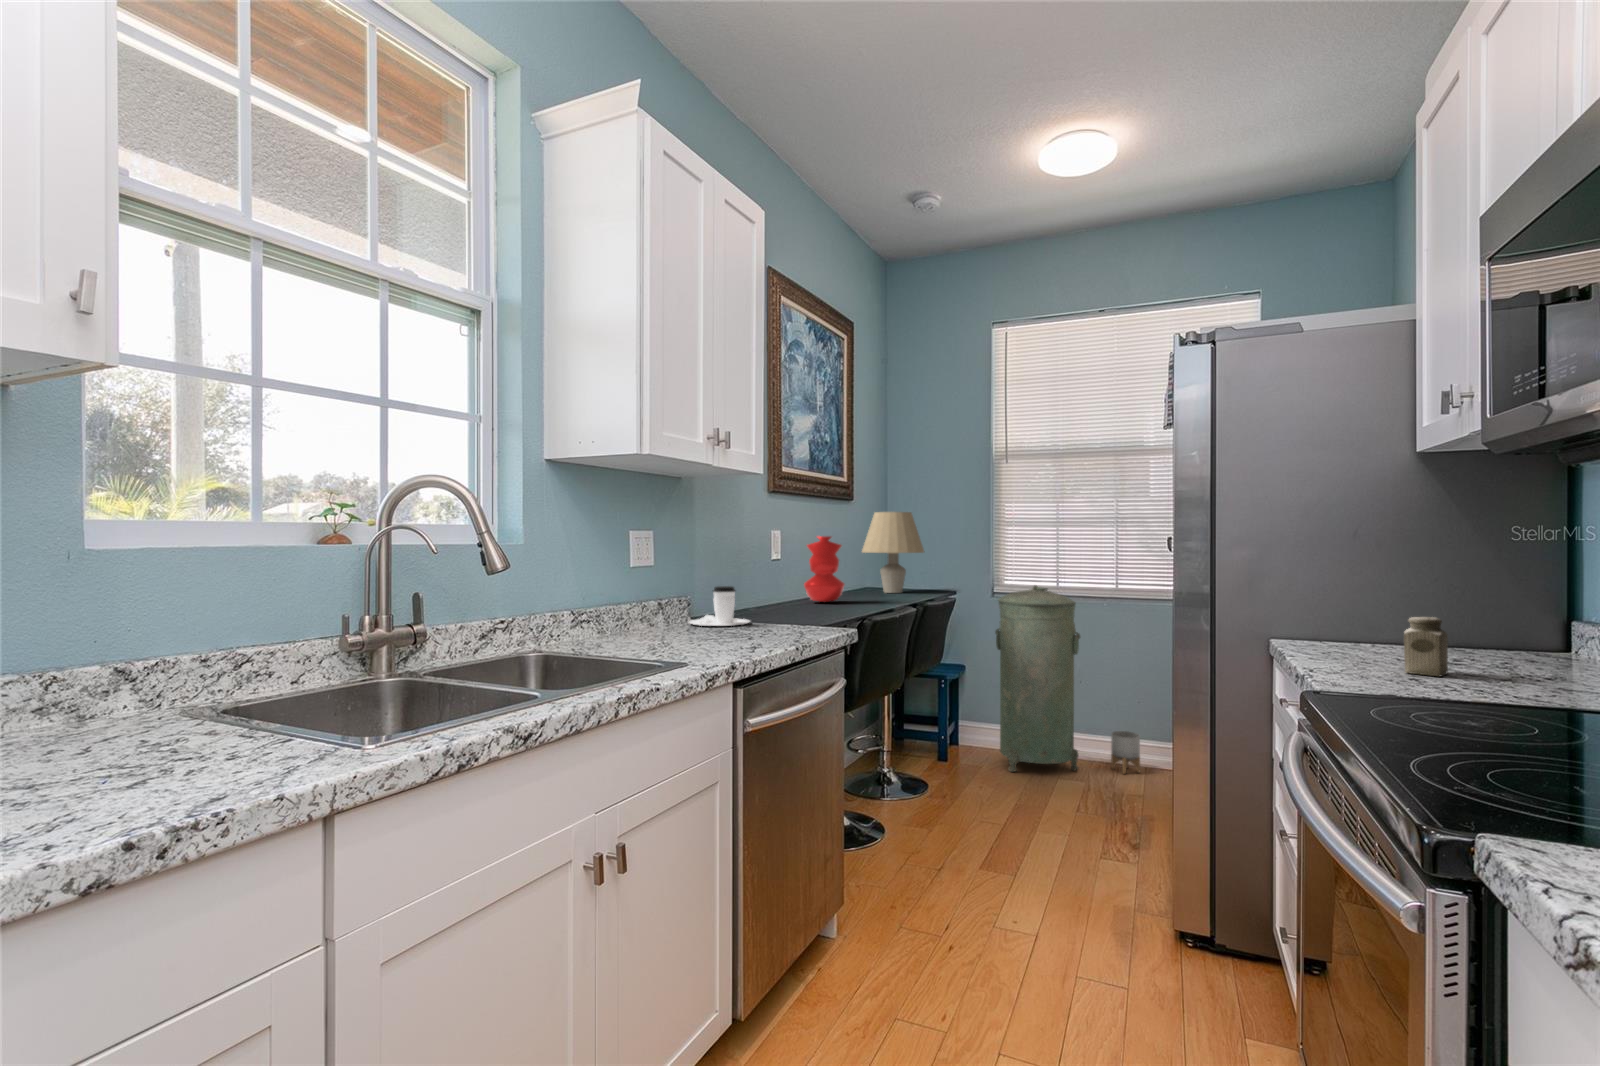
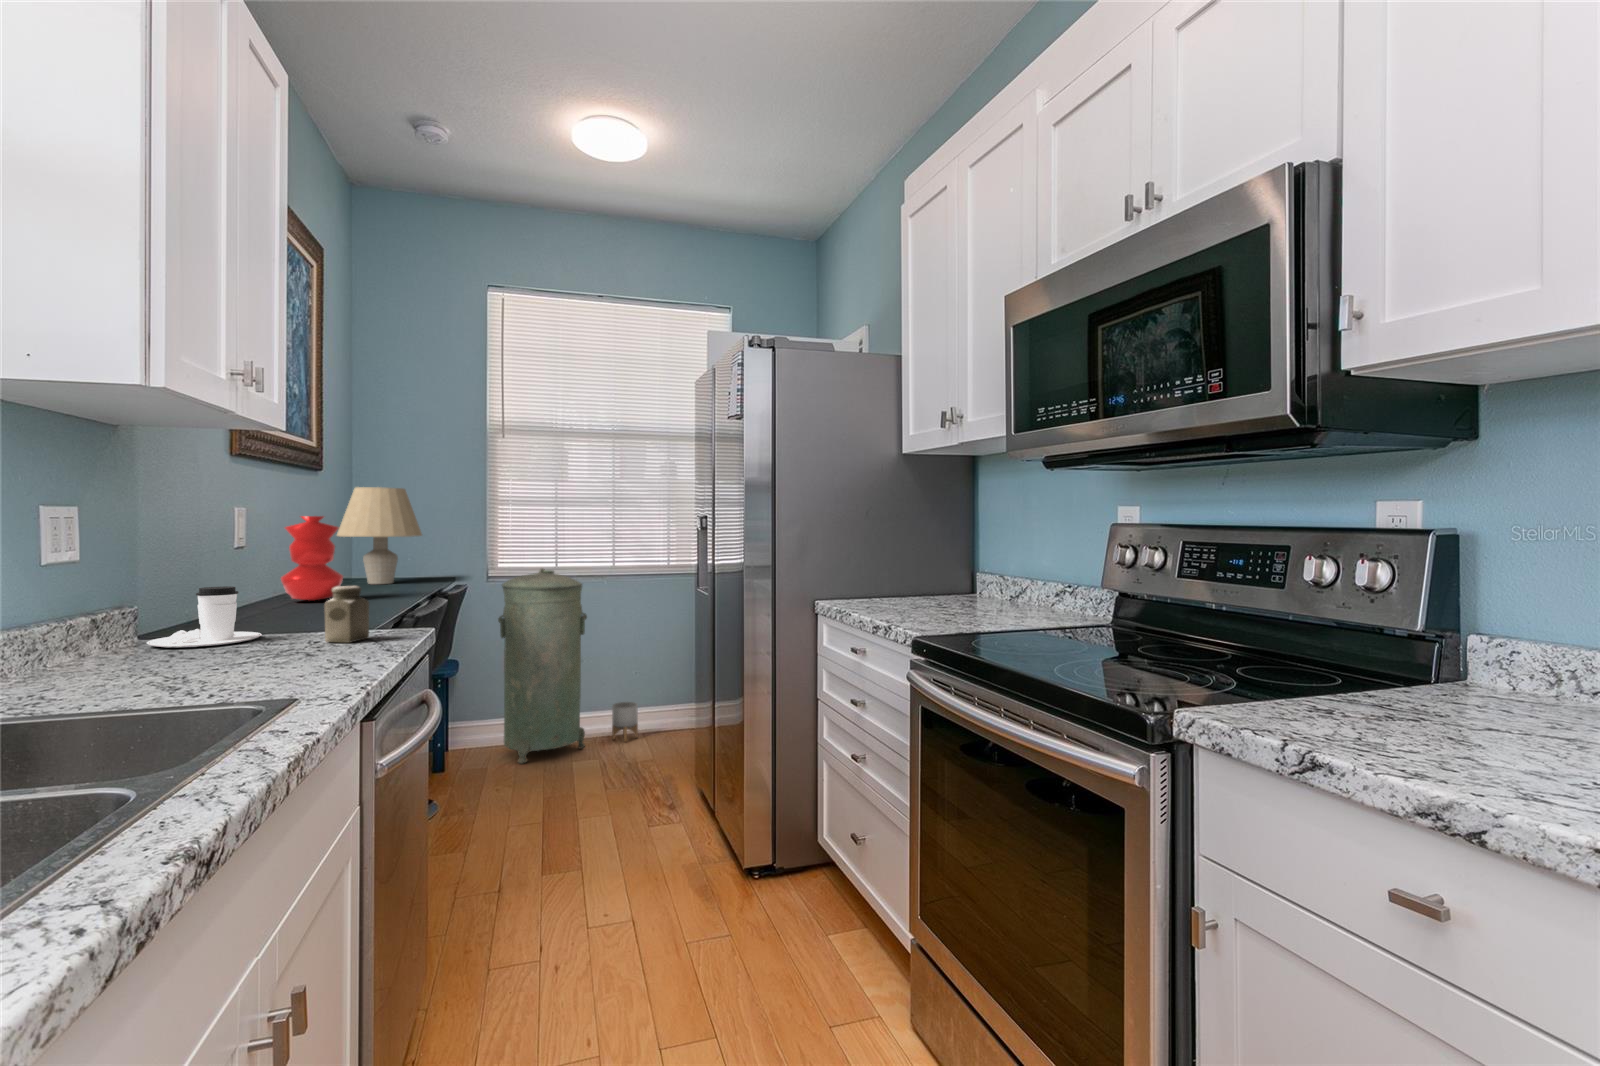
salt shaker: present [1404,617,1448,676] -> present [324,586,369,643]

